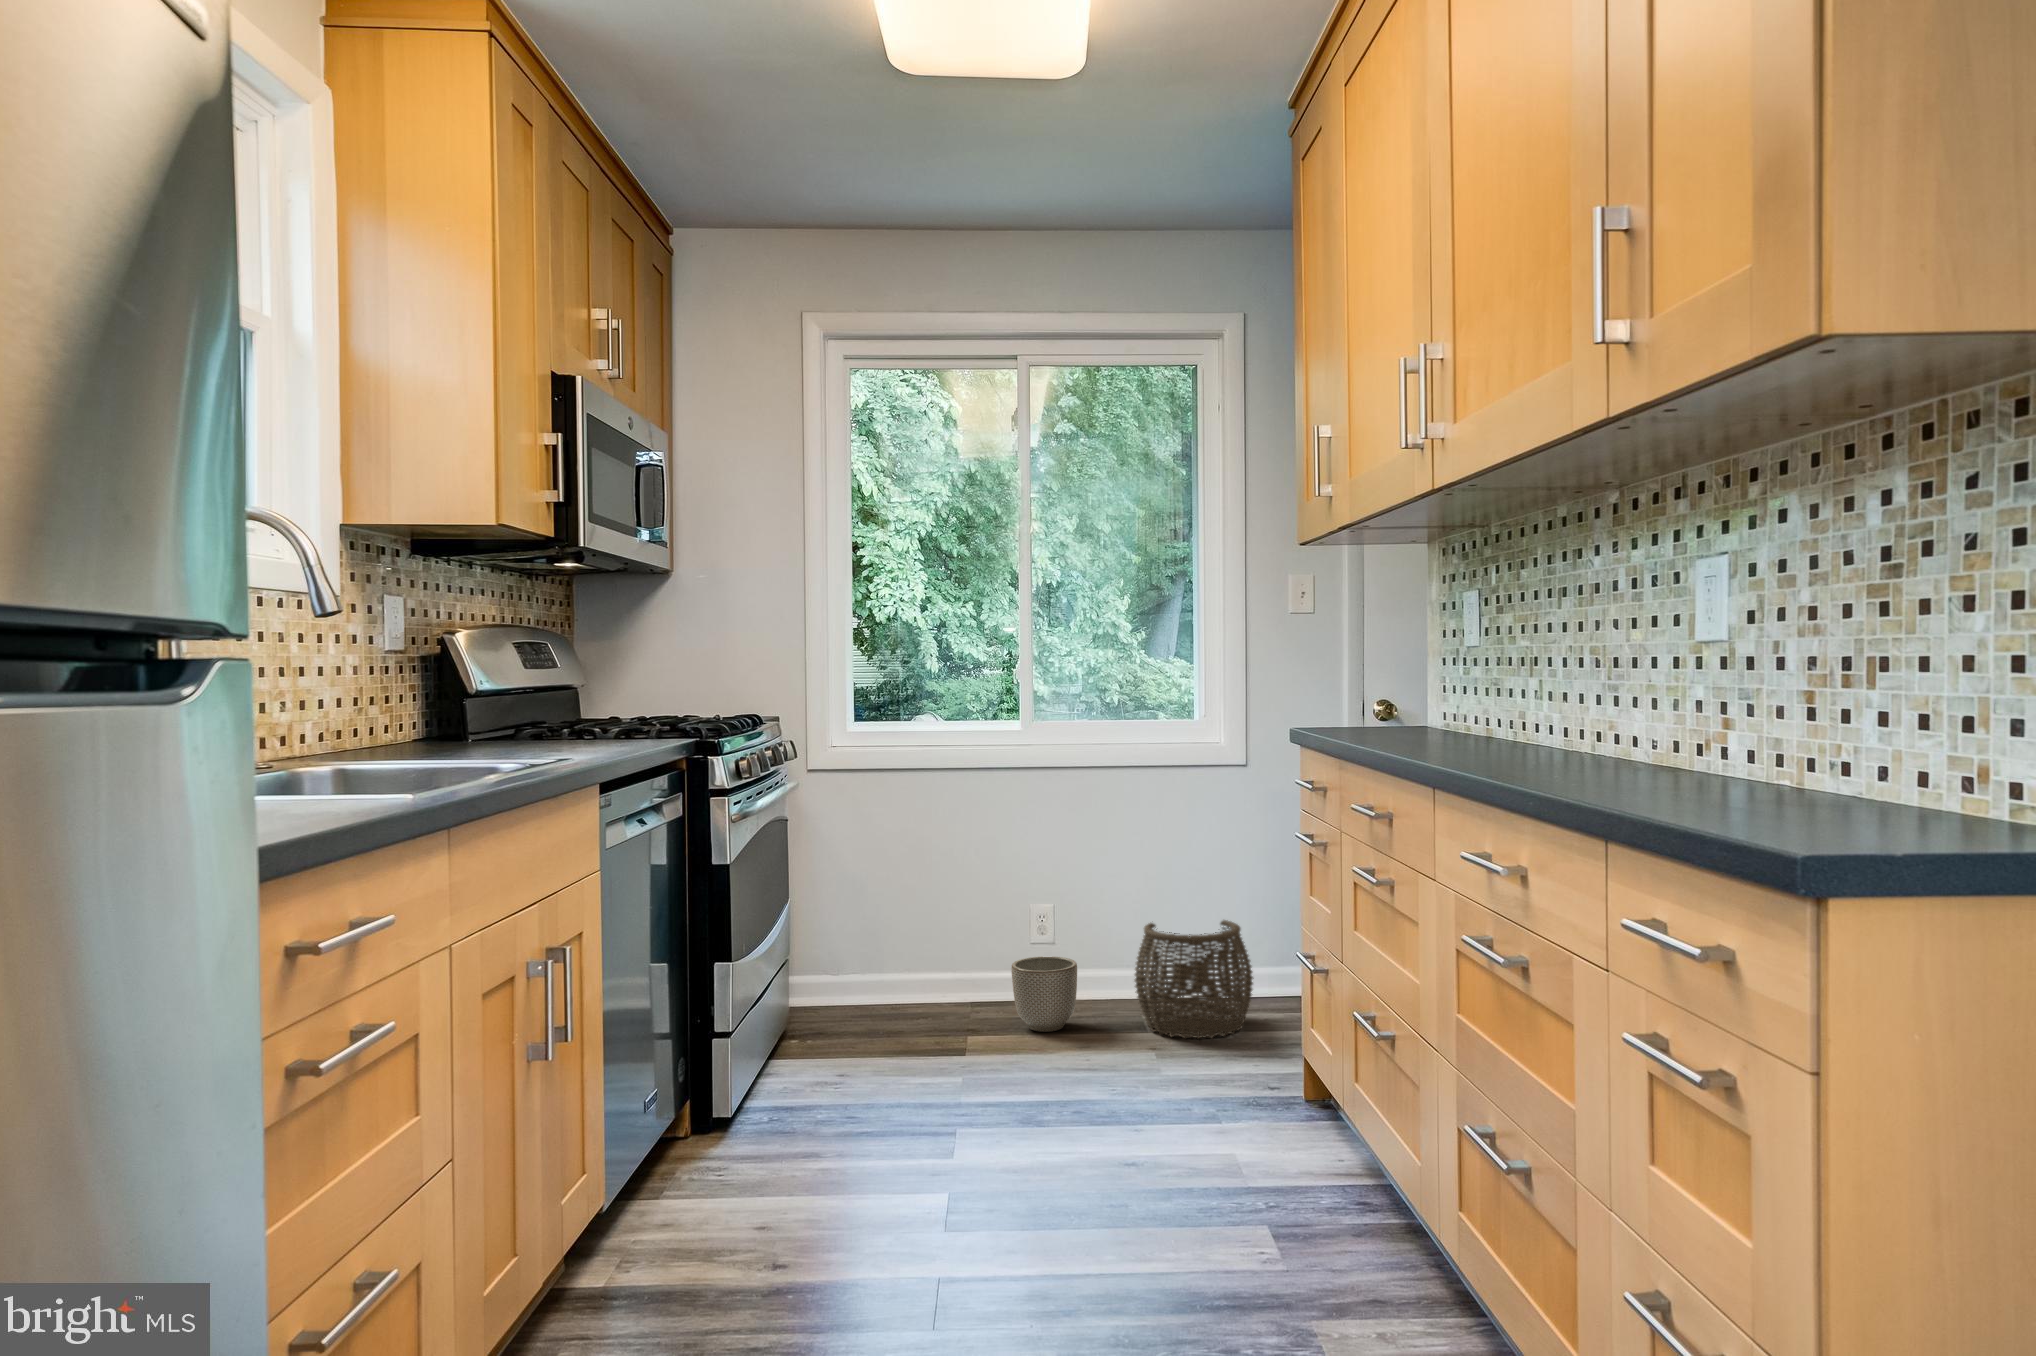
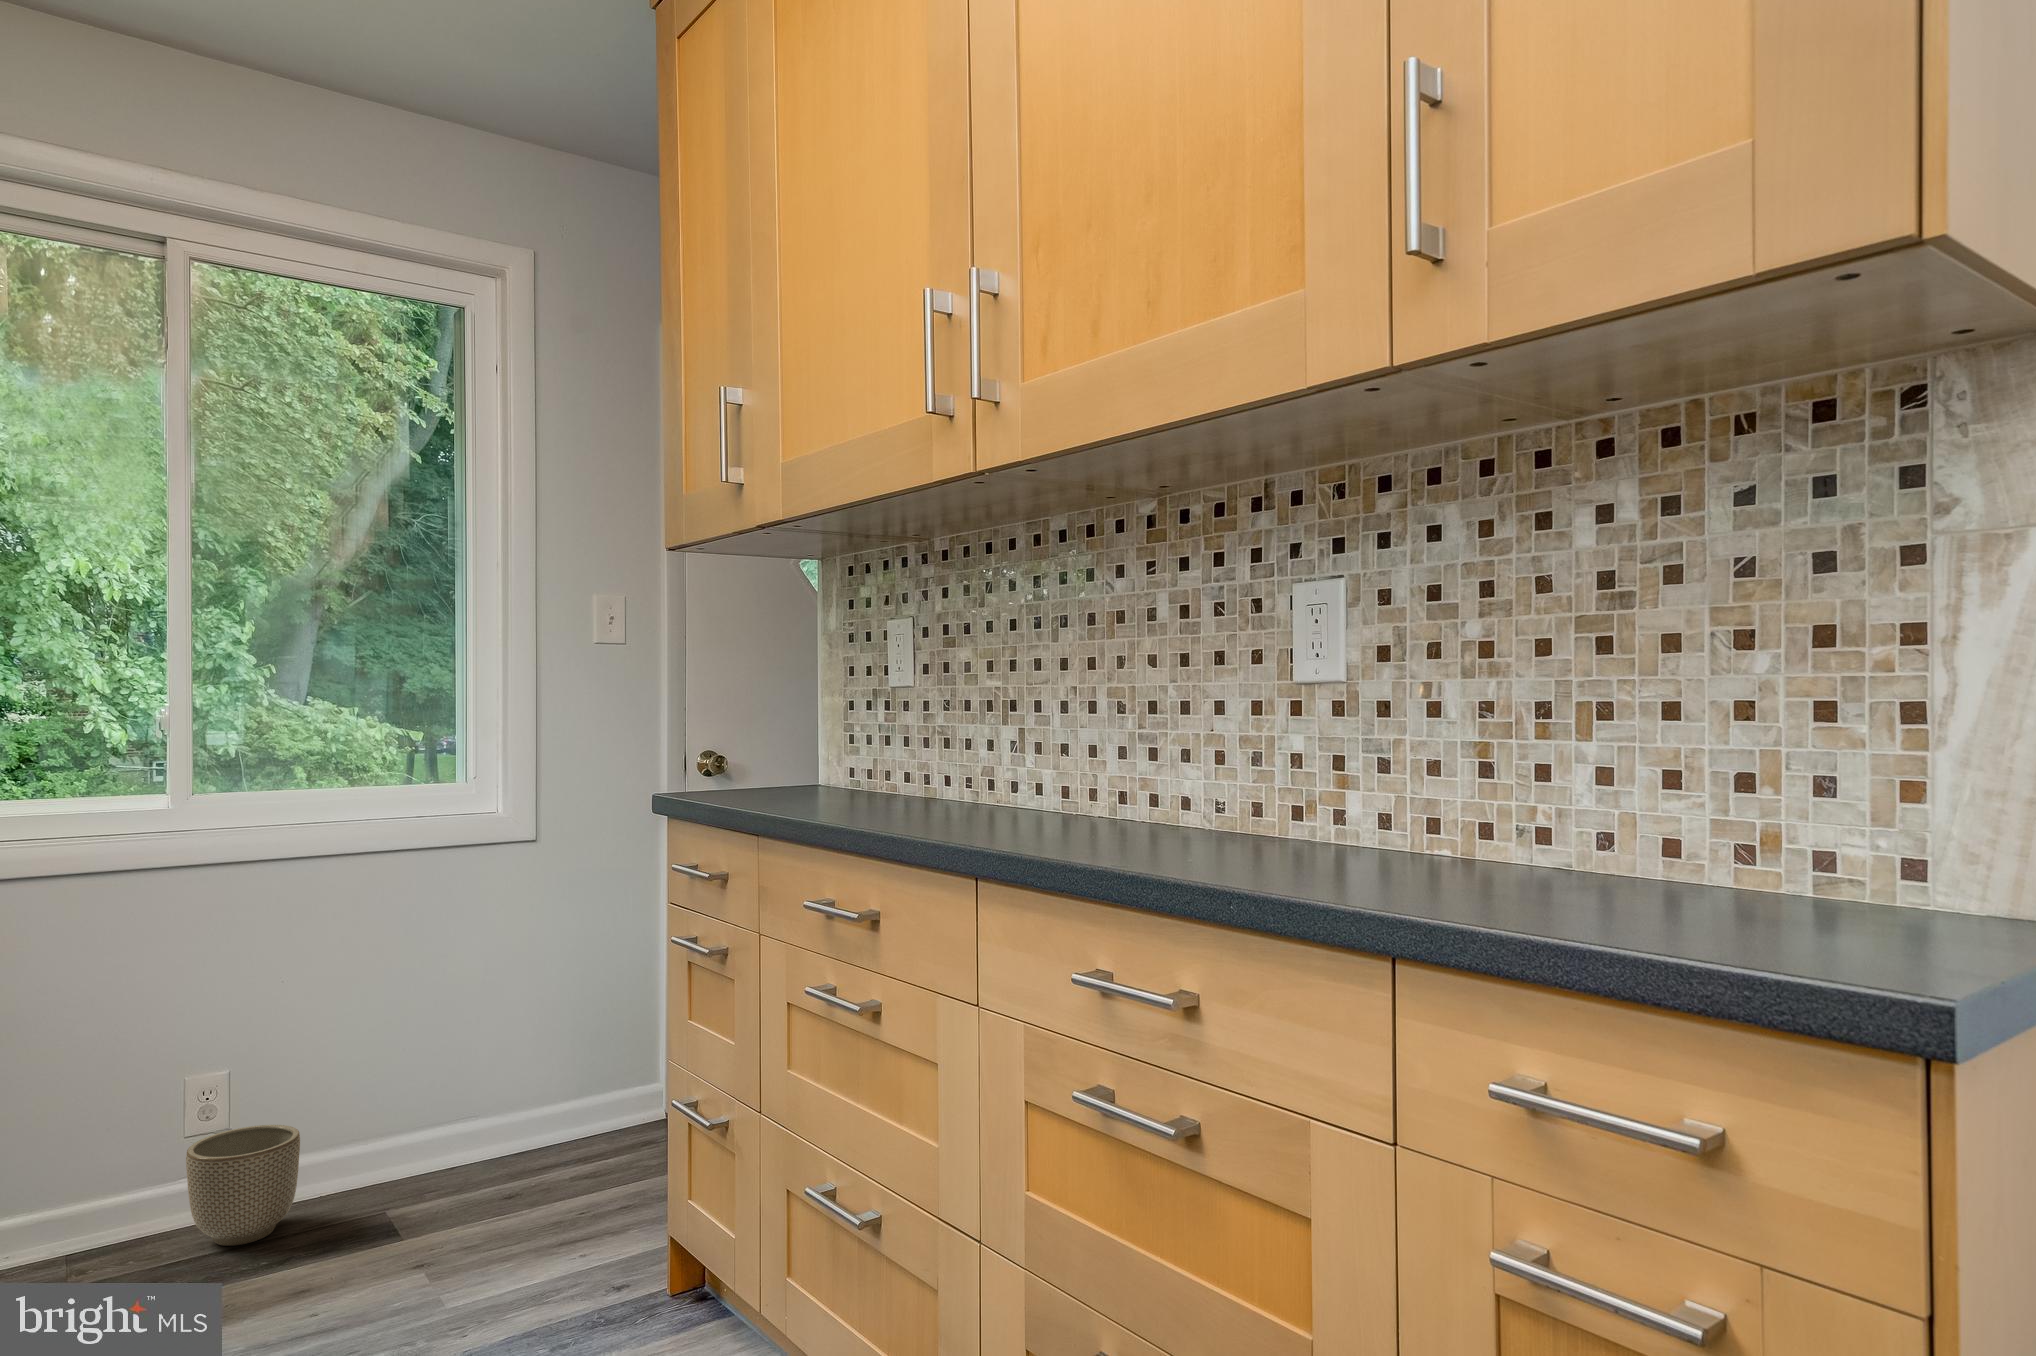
woven basket: present [1135,920,1254,1039] -> none [390,1037,563,1214]

